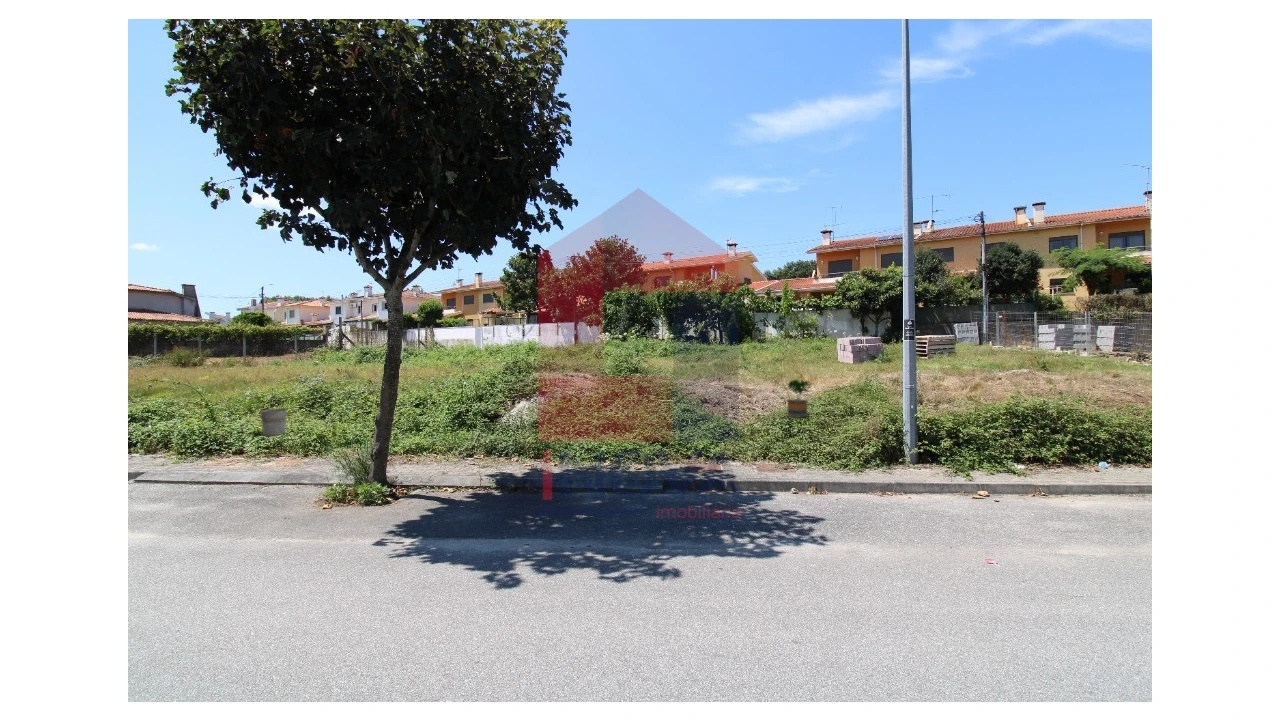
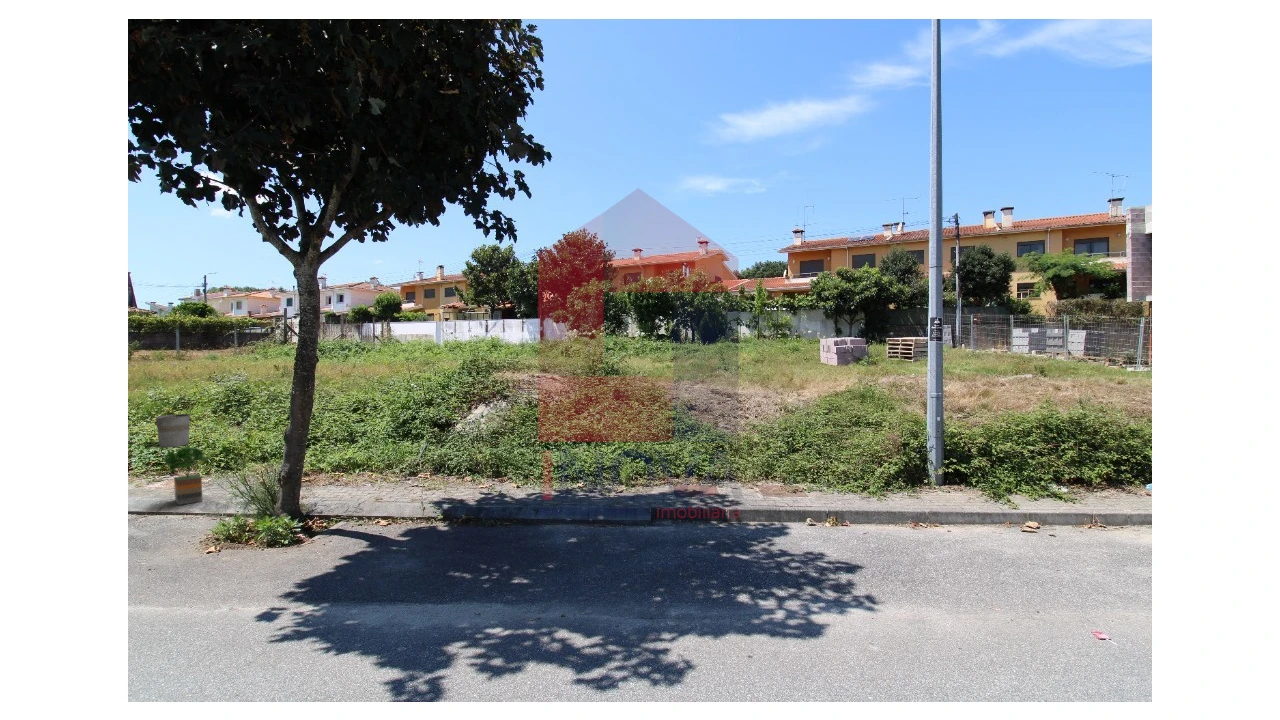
potted tree: present [788,380,810,418] -> present [164,447,210,505]

